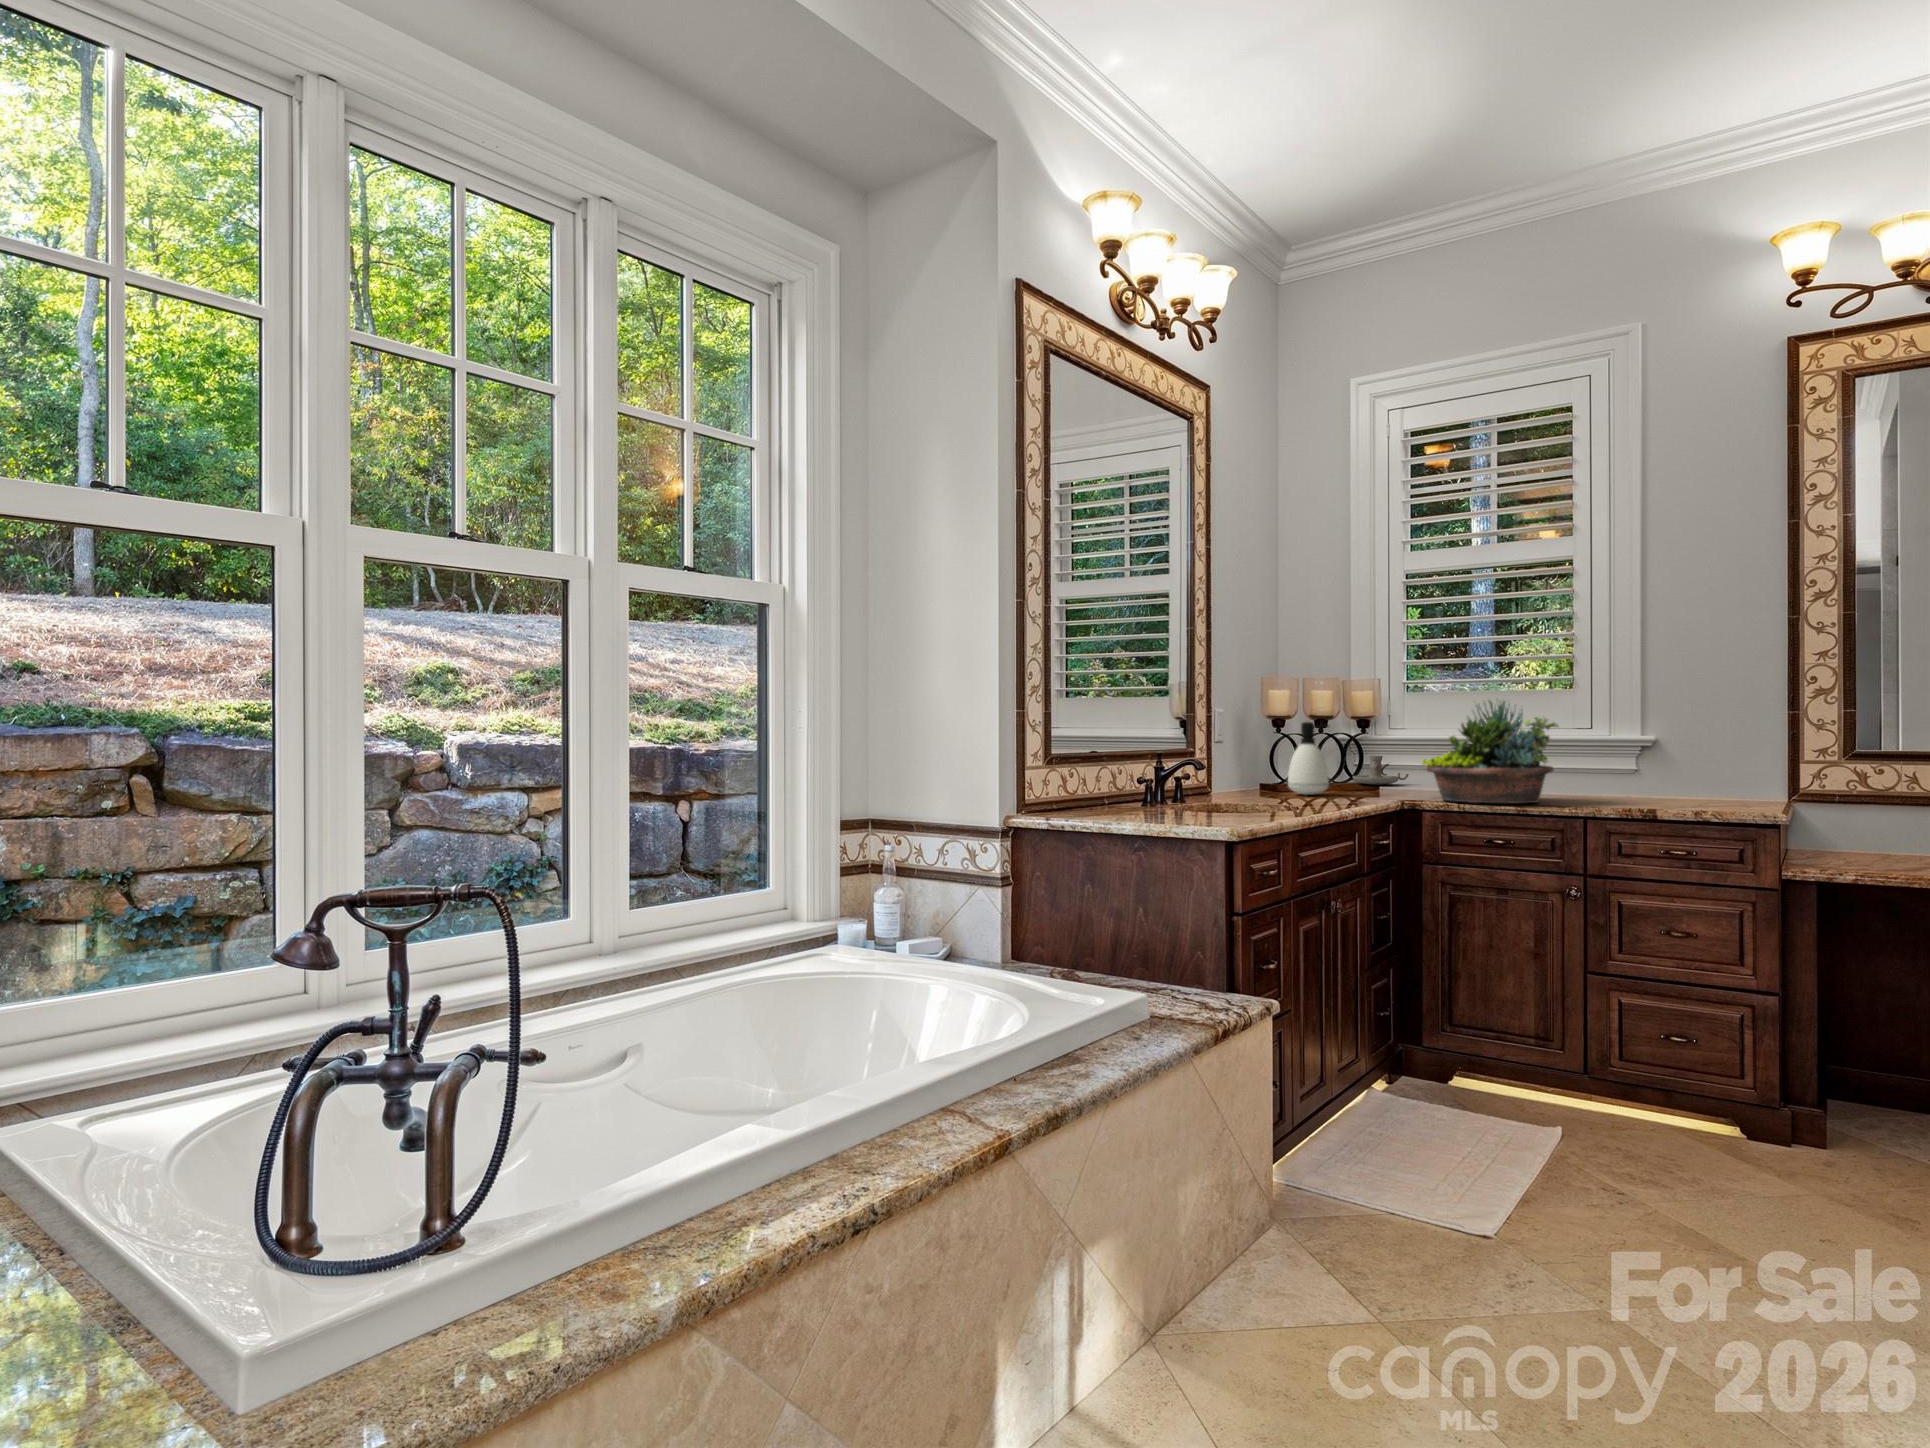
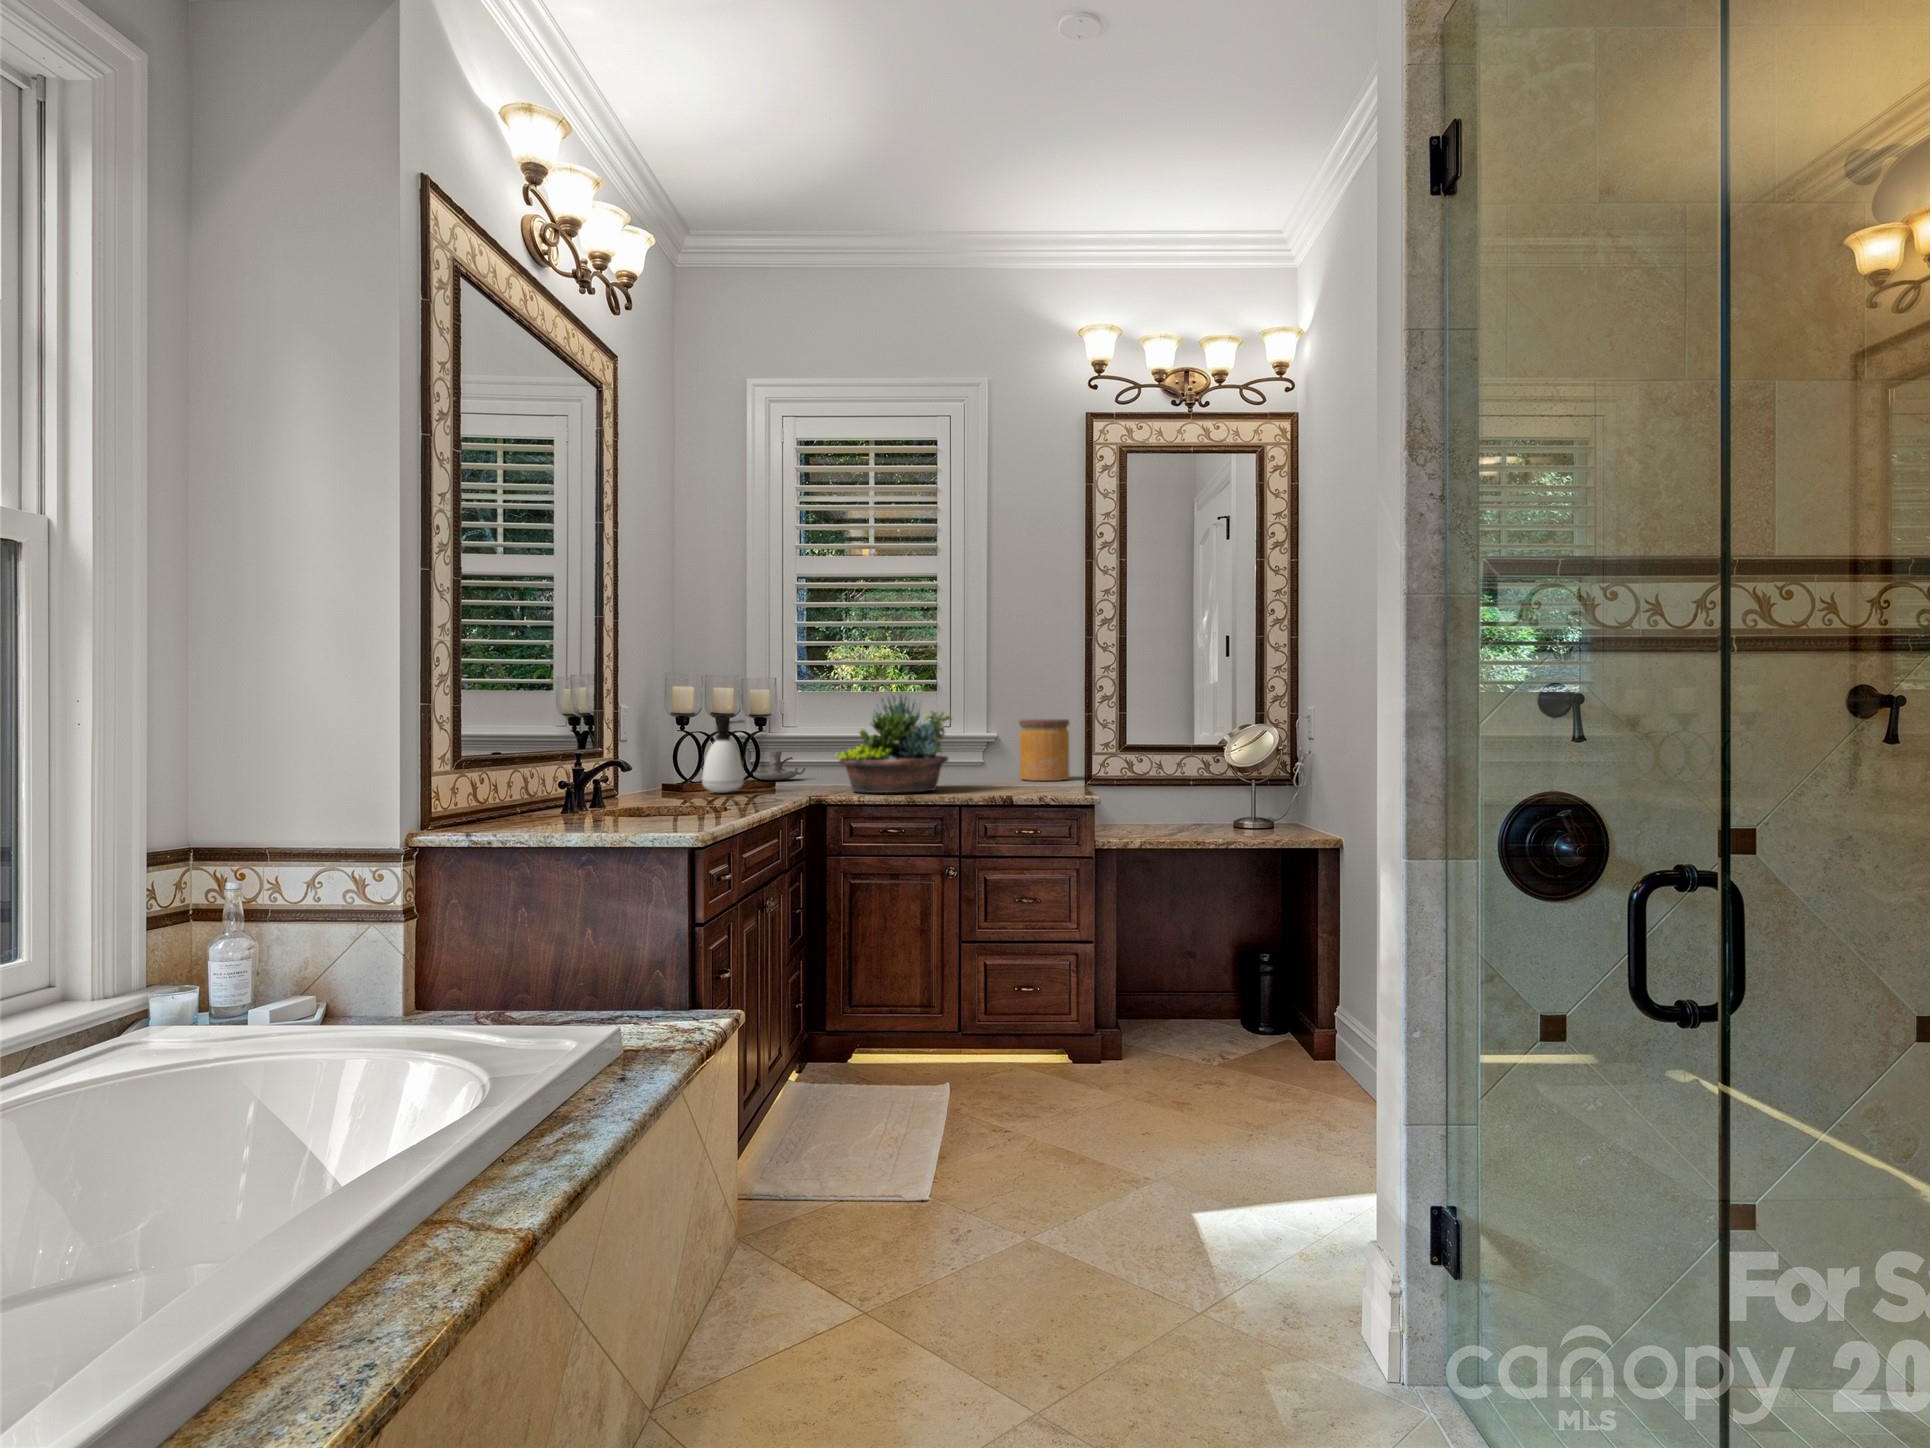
jar: none [1660,727,1729,799] -> present [1019,719,1069,781]

